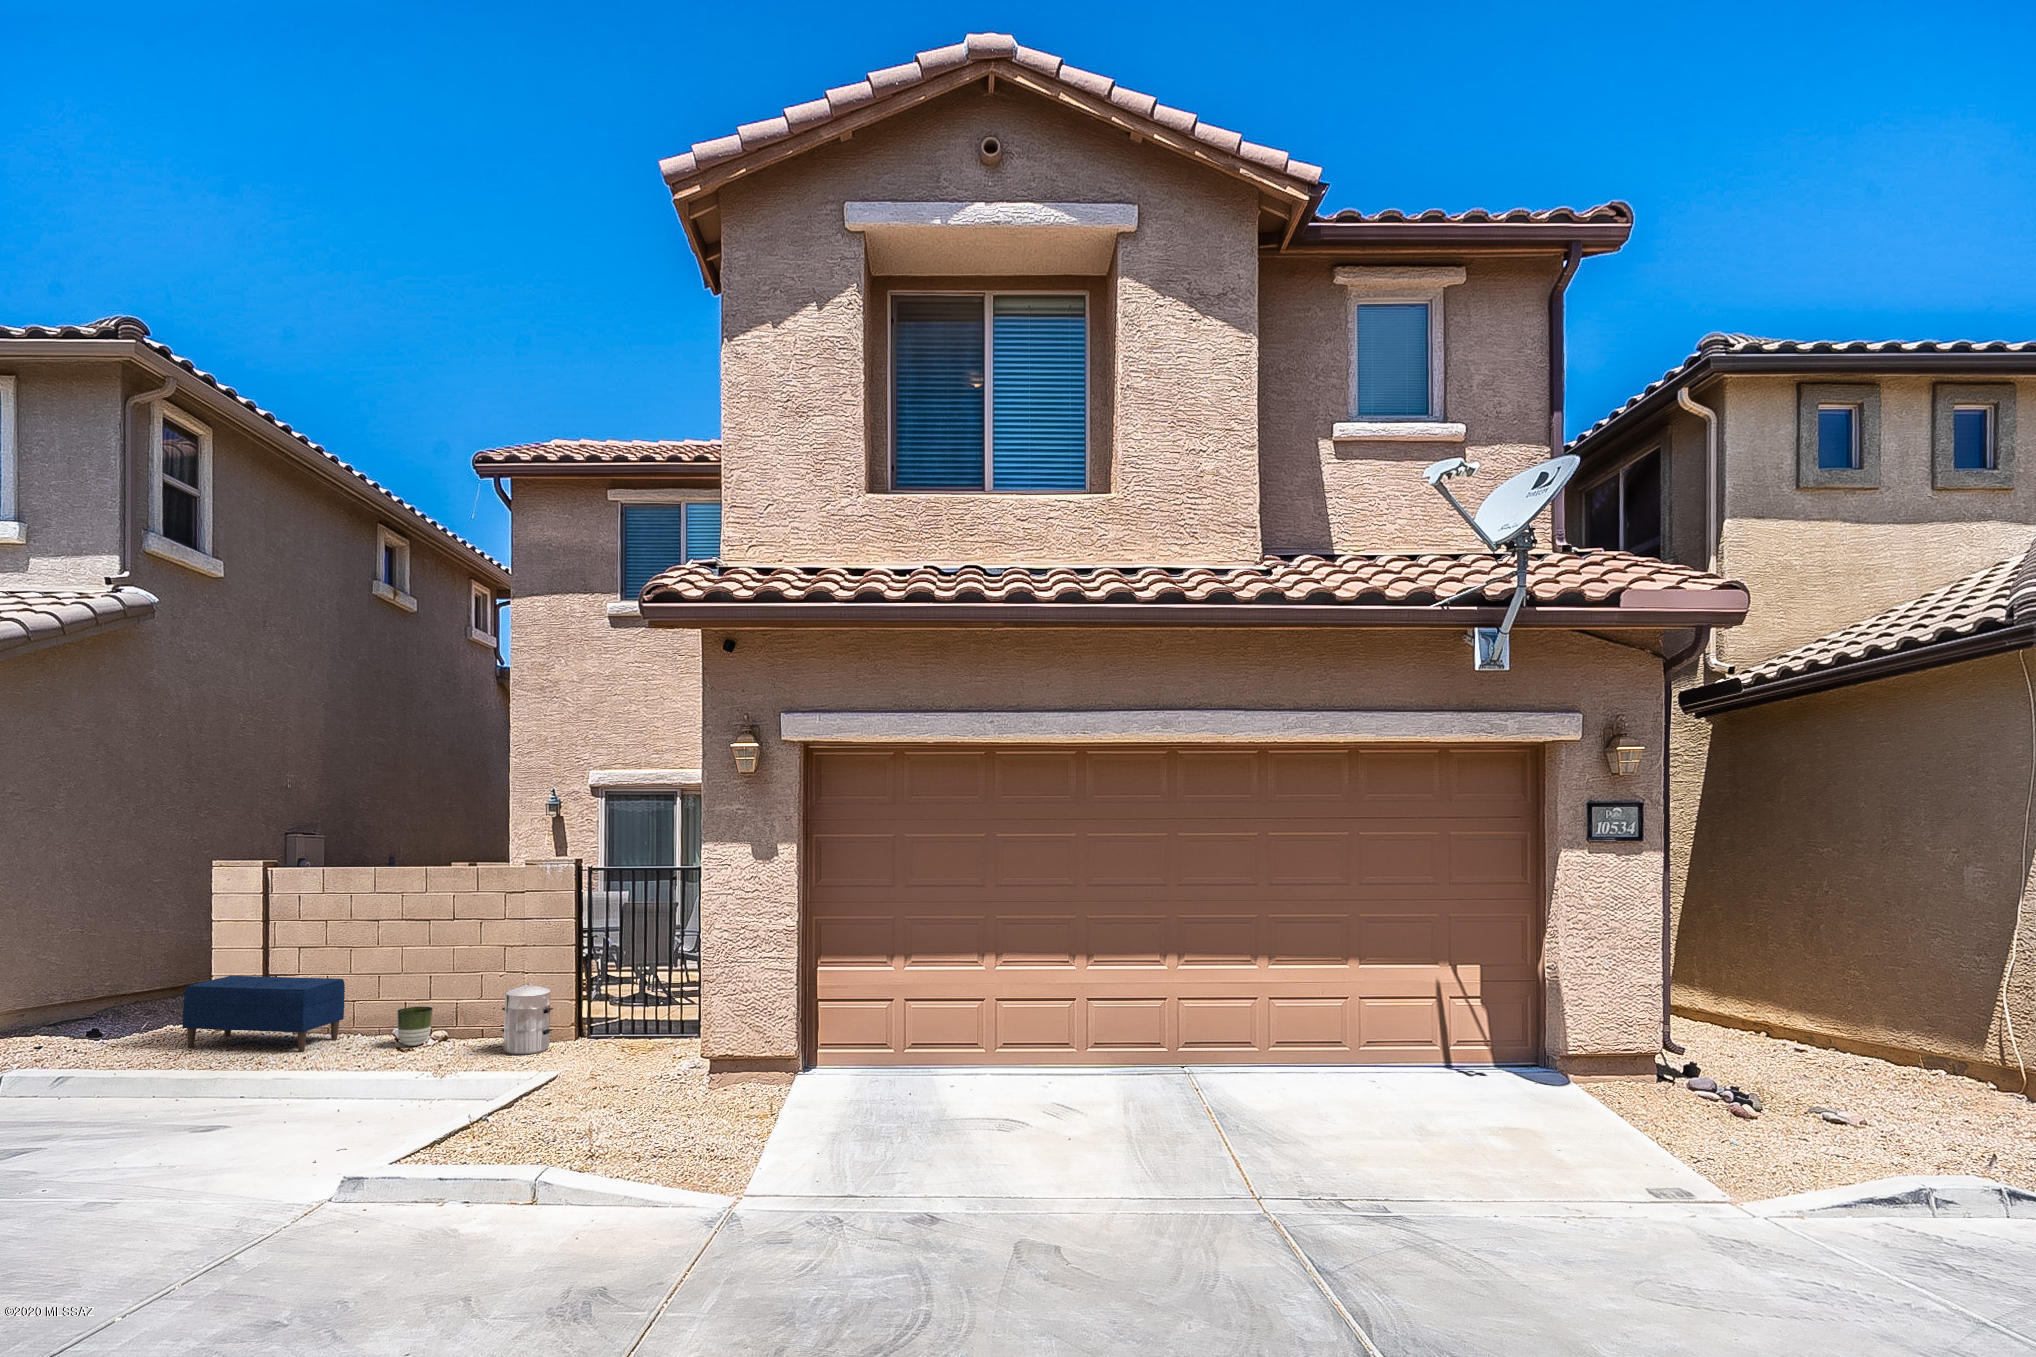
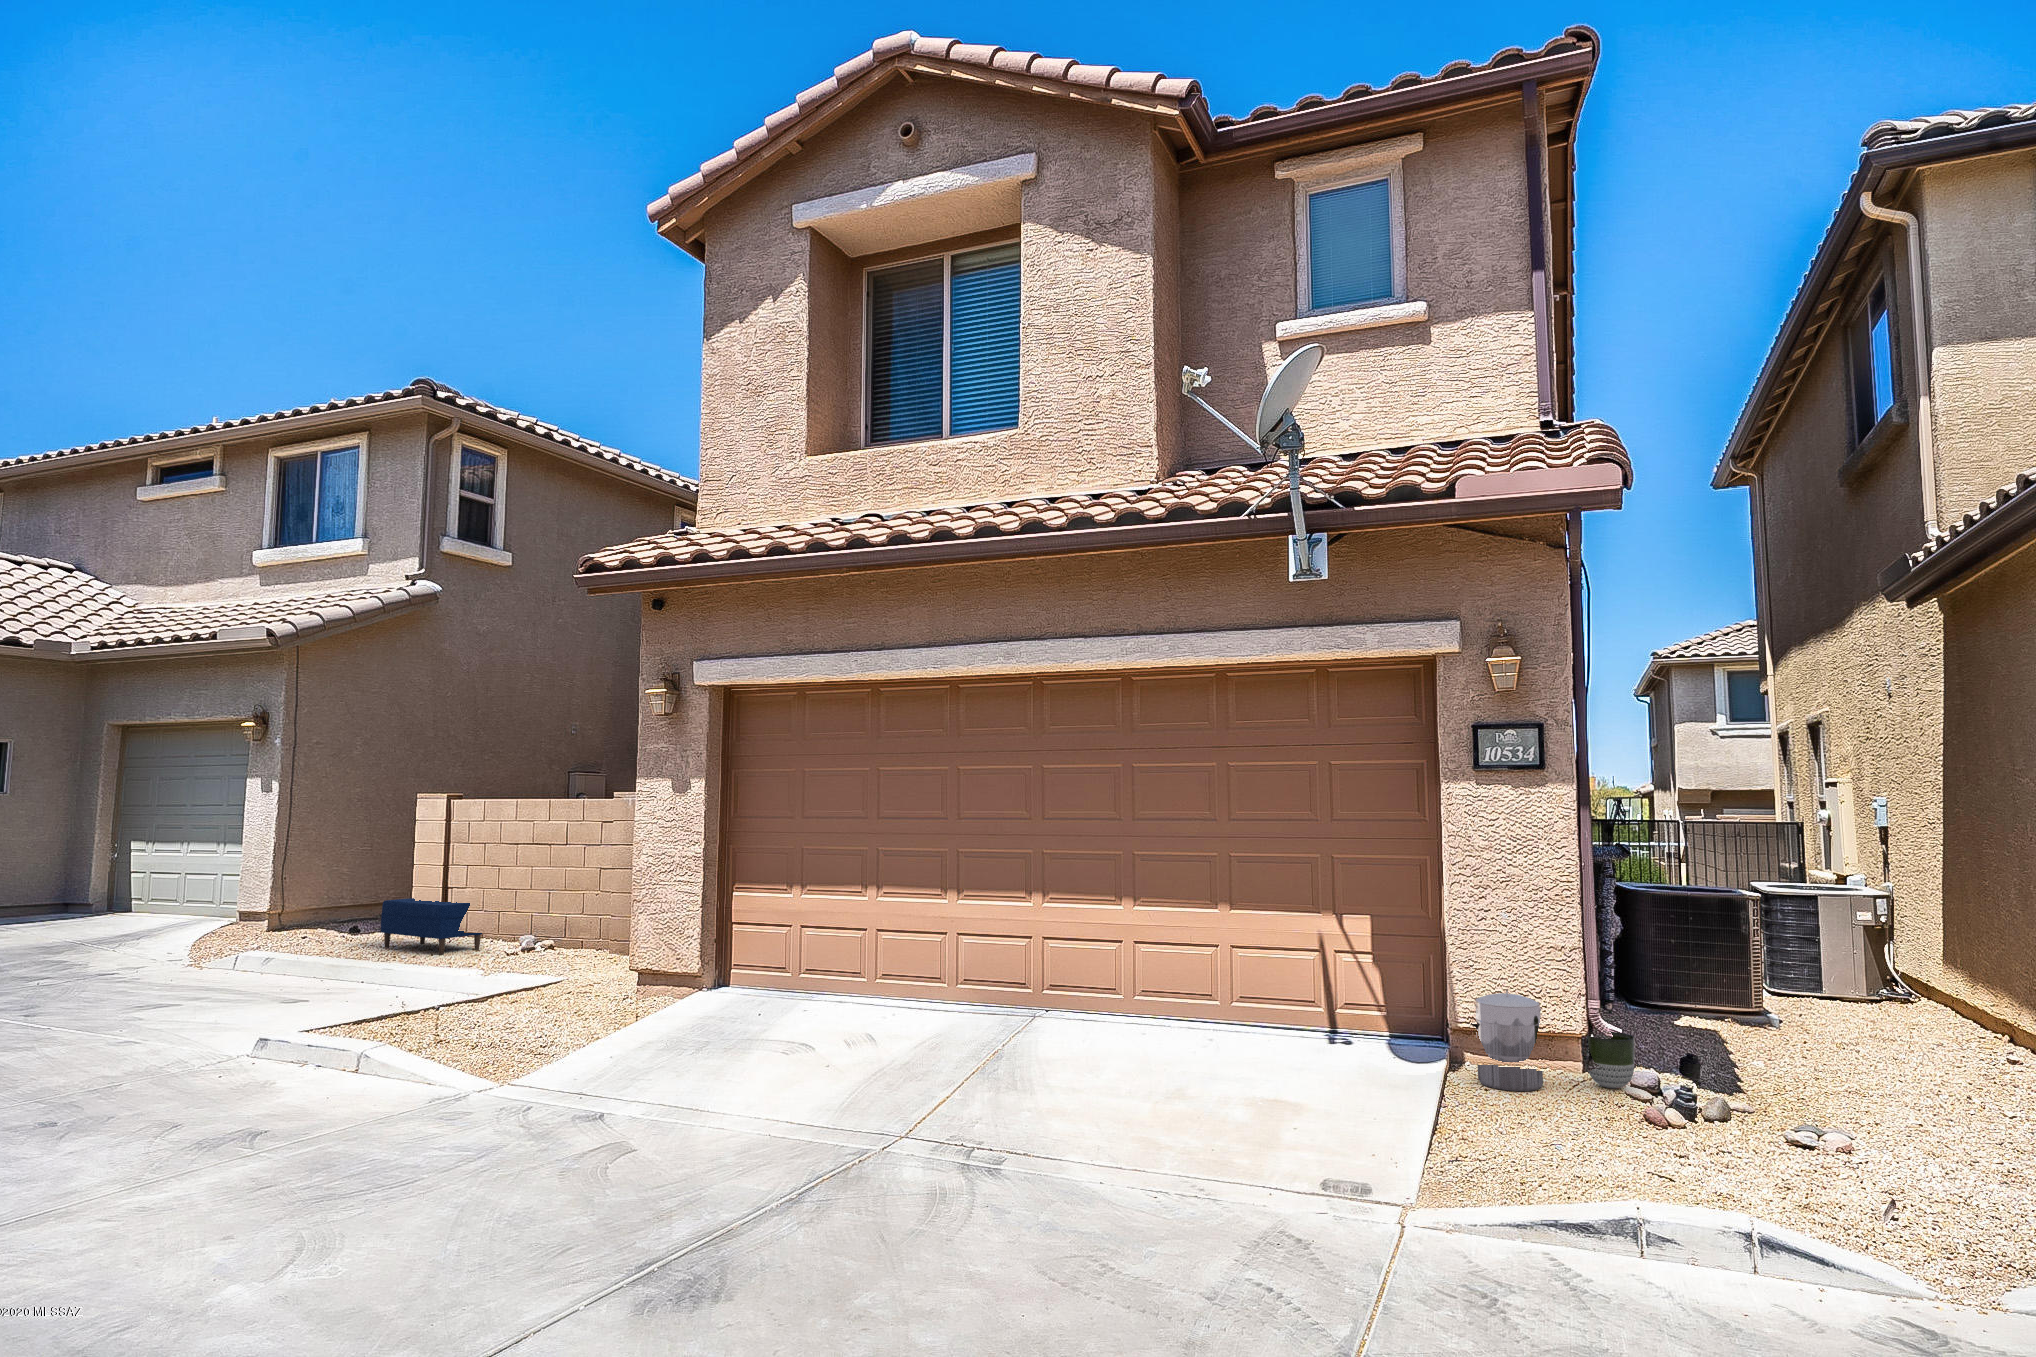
waste bin: present [501,983,553,1055] -> present [1471,990,1543,1091]
planter: present [397,1007,433,1046] -> present [1587,1032,1635,1088]

